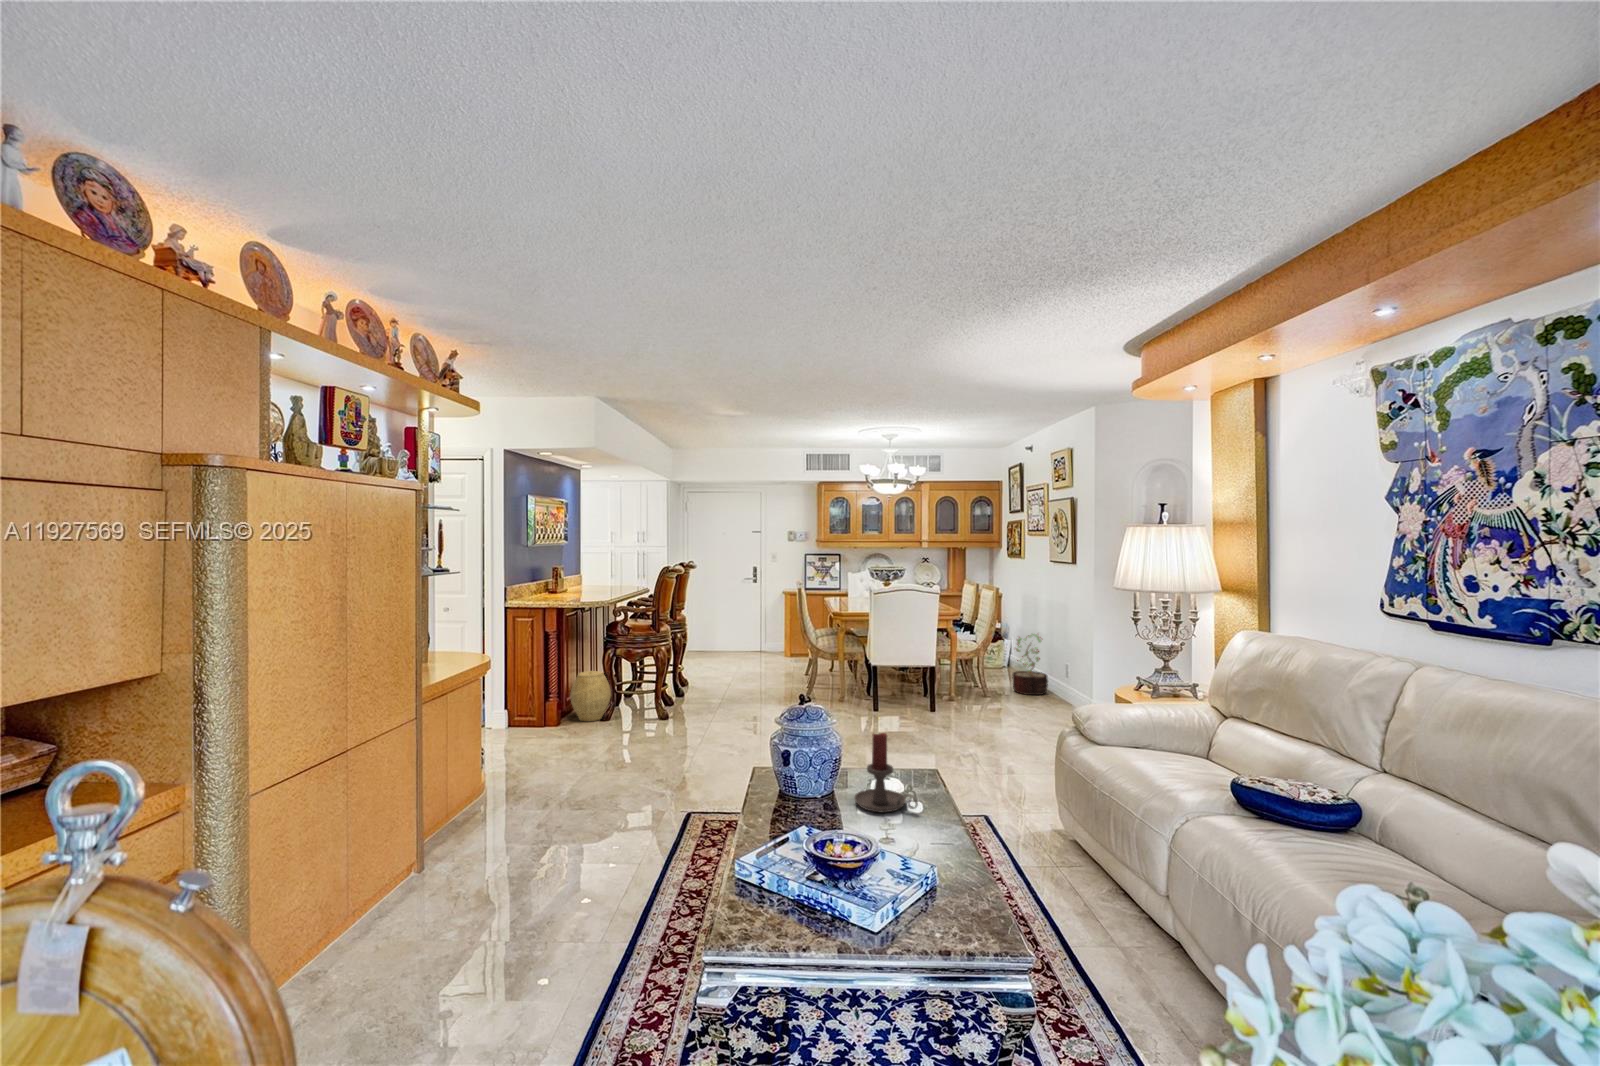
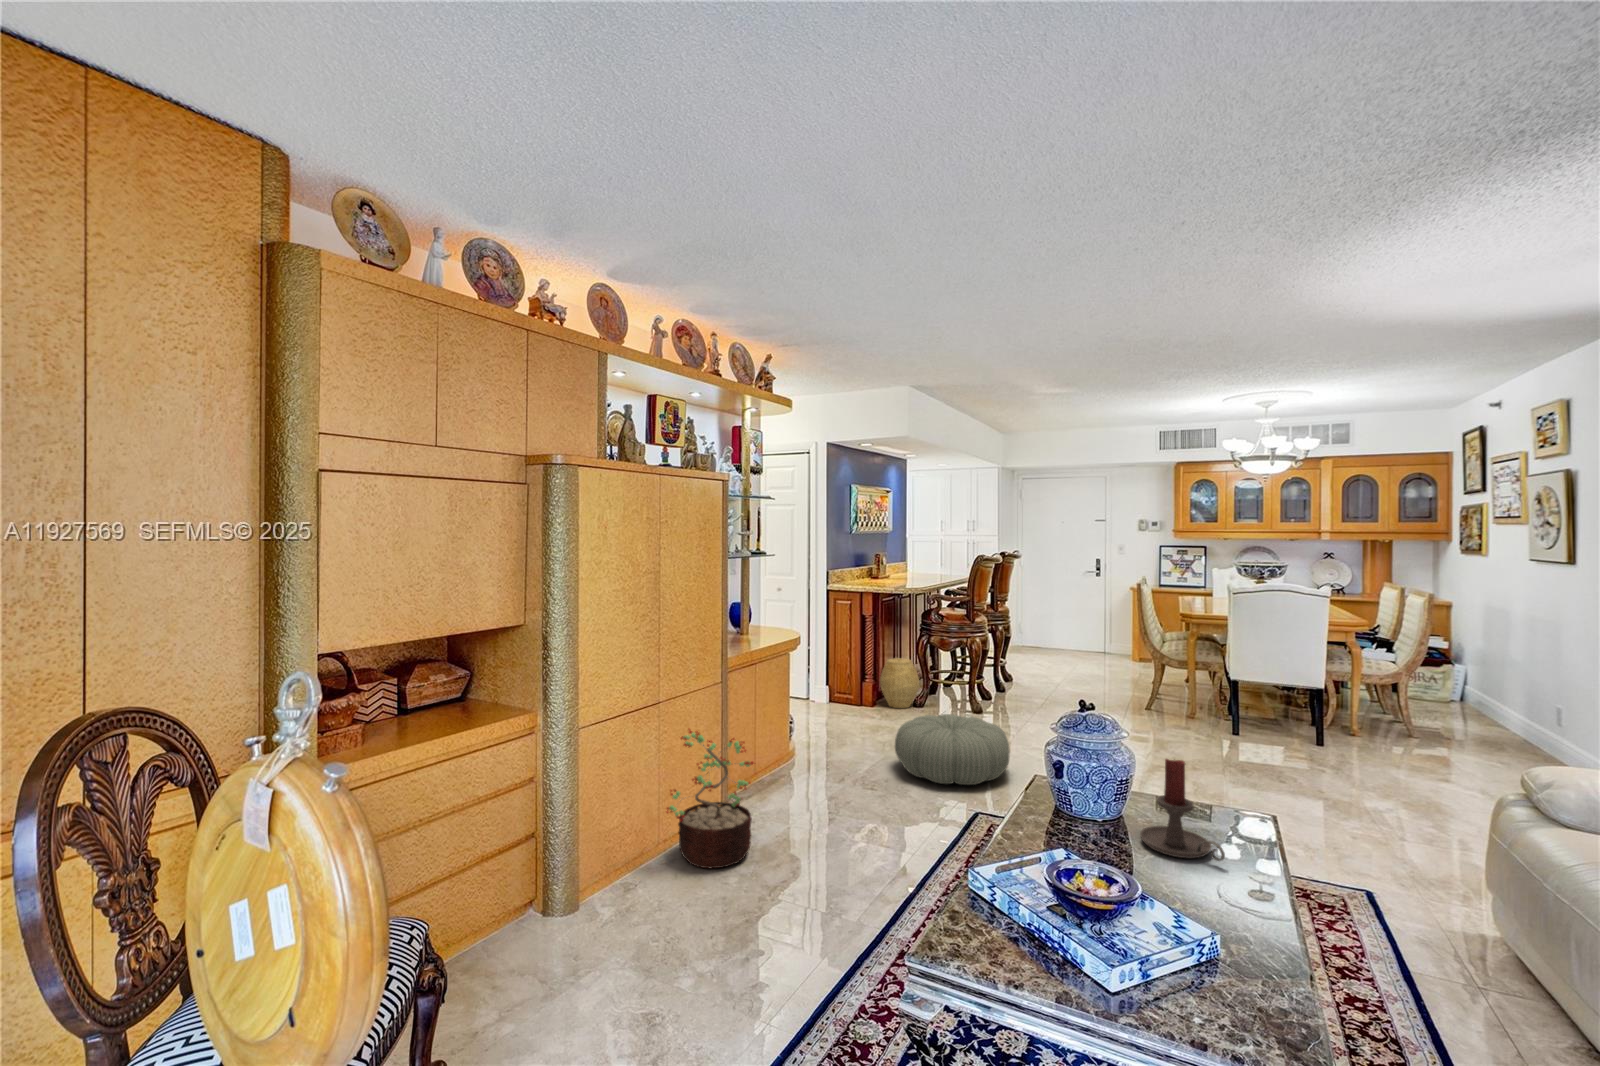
decorative plant: present [1012,634,1048,695] -> present [666,729,754,868]
pouf: none [602,720,712,789] -> present [895,714,1010,785]

